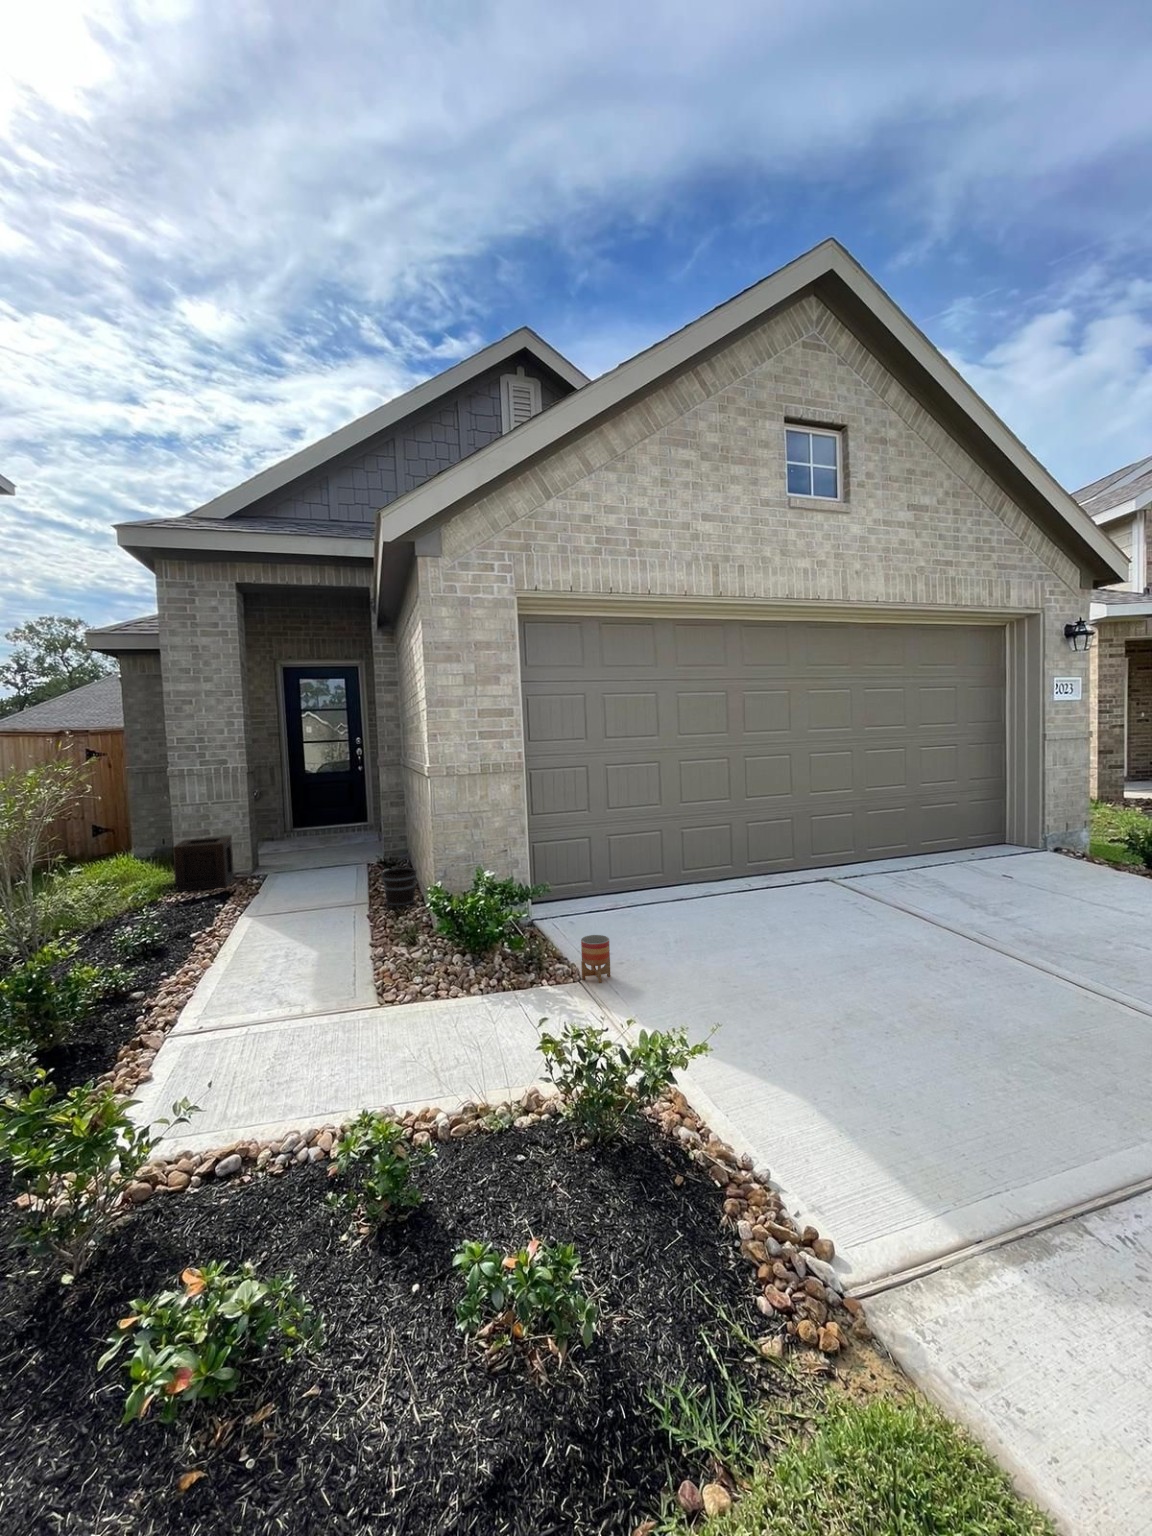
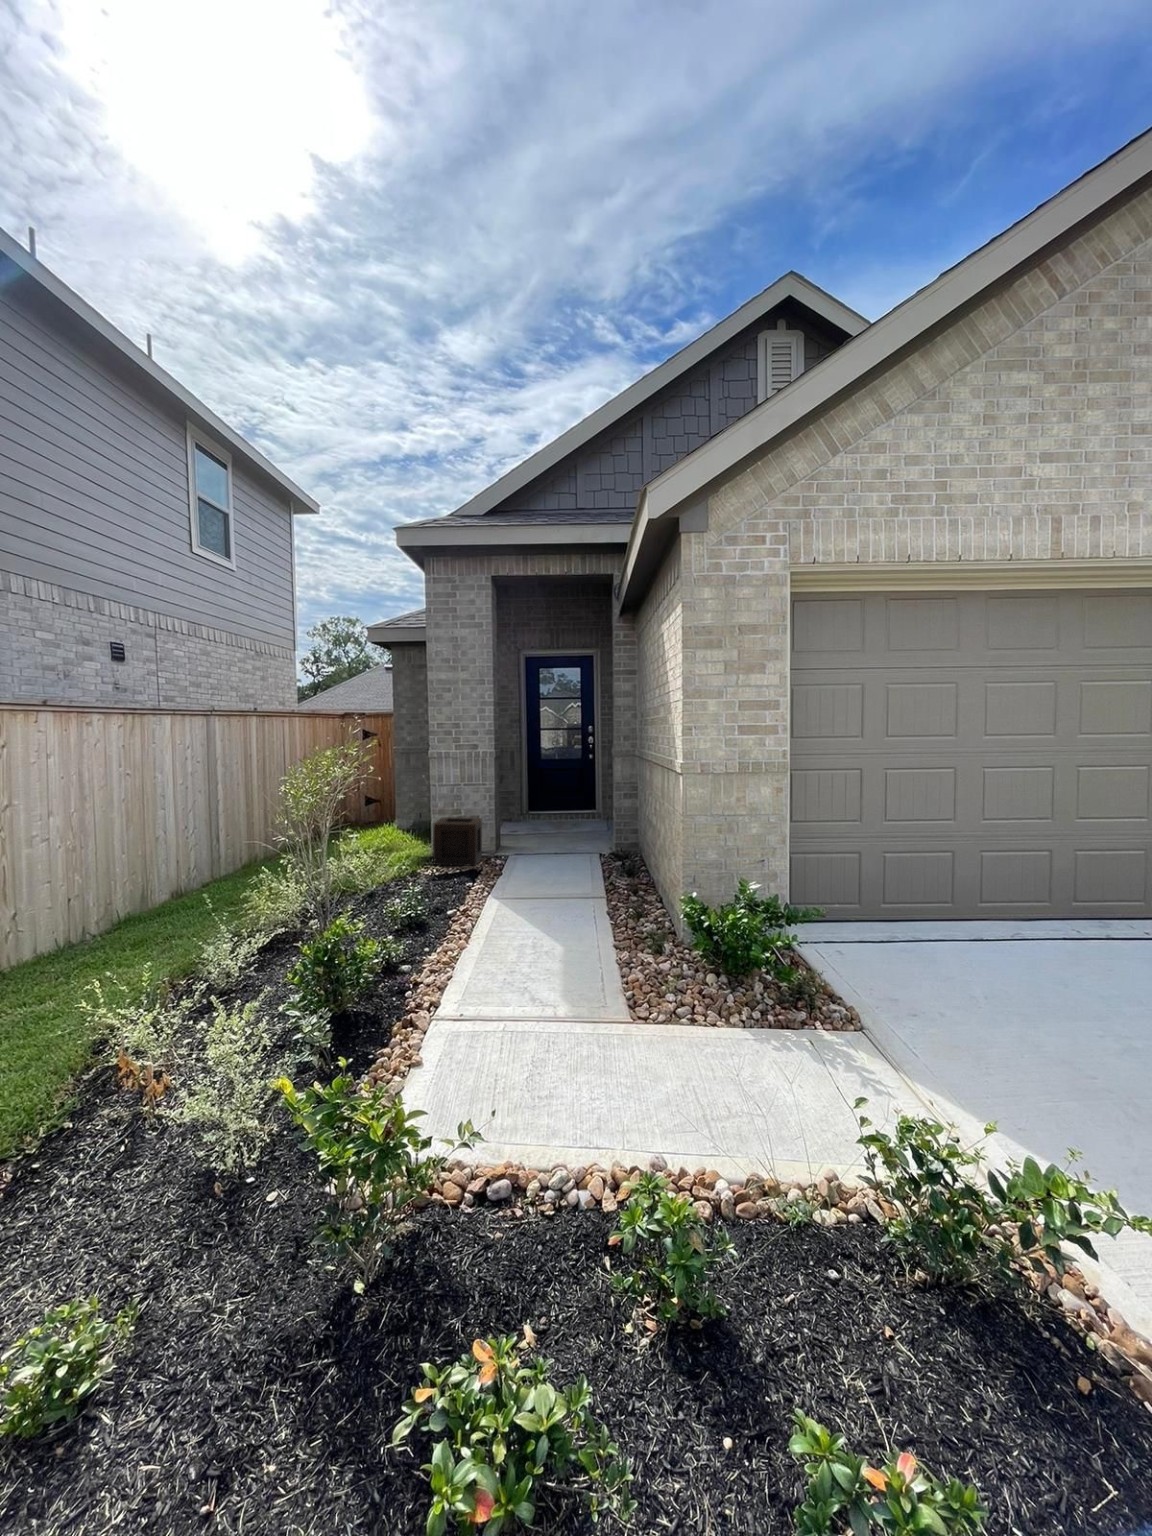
bucket: present [382,868,417,905] -> none [623,867,660,906]
planter: present [581,935,610,983] -> none [862,979,901,1038]

